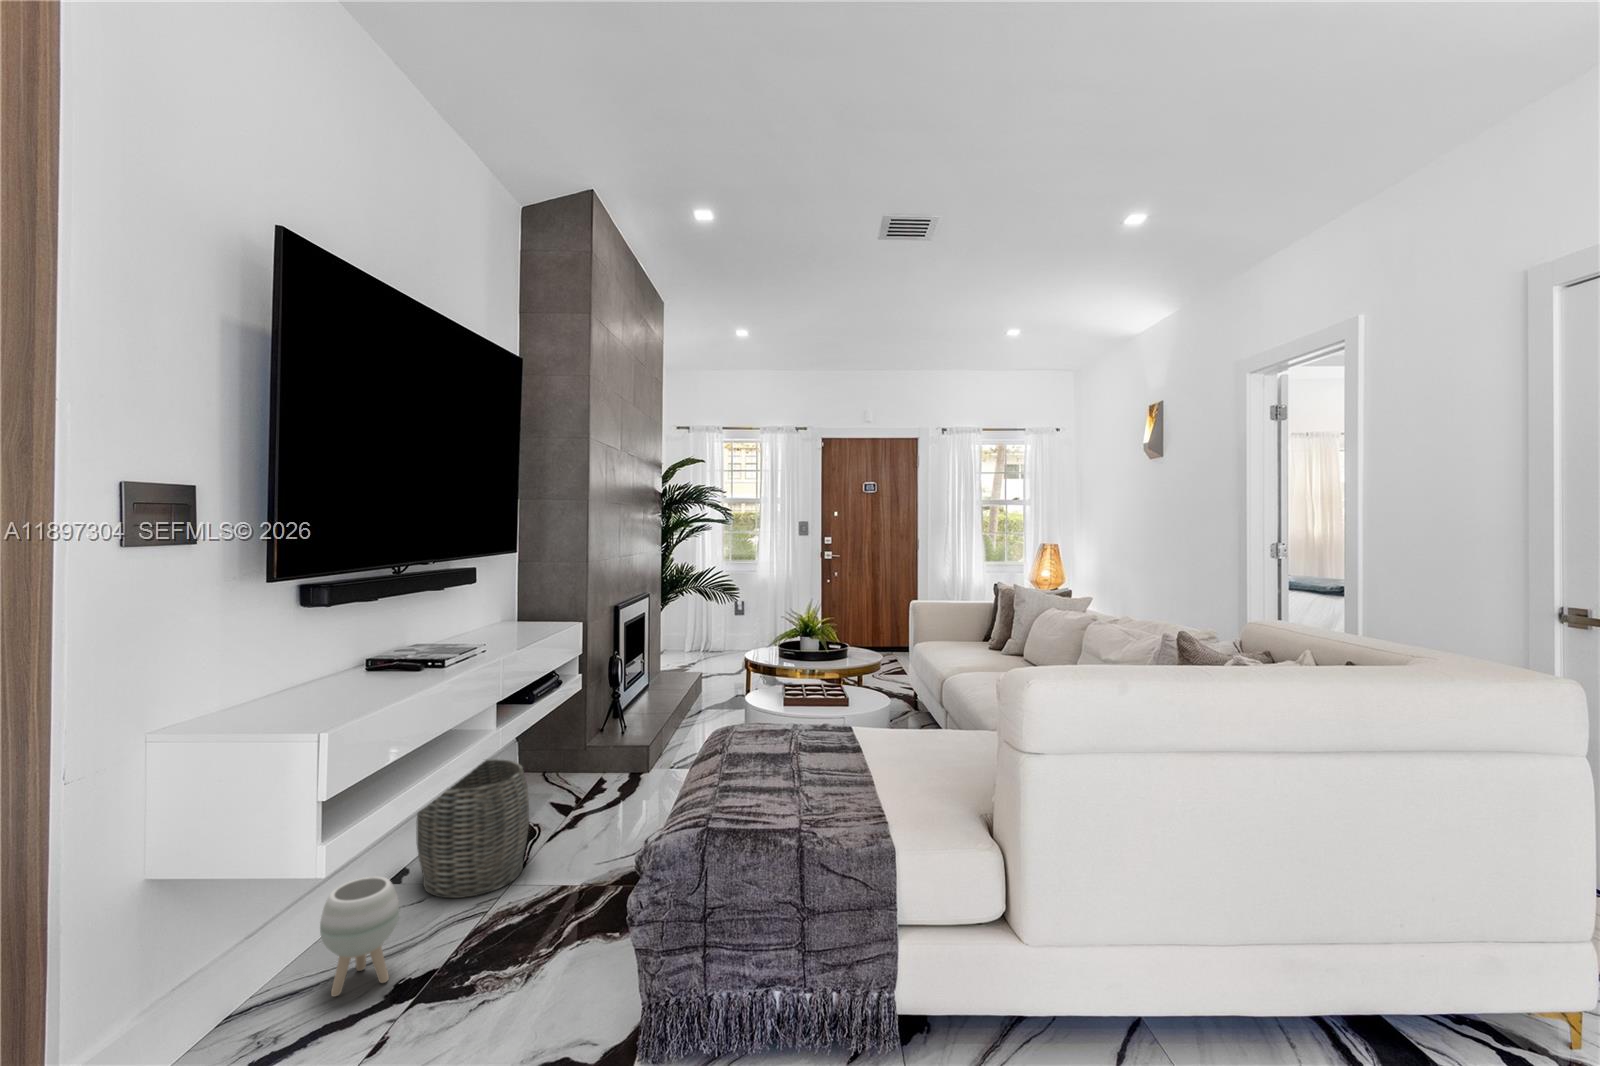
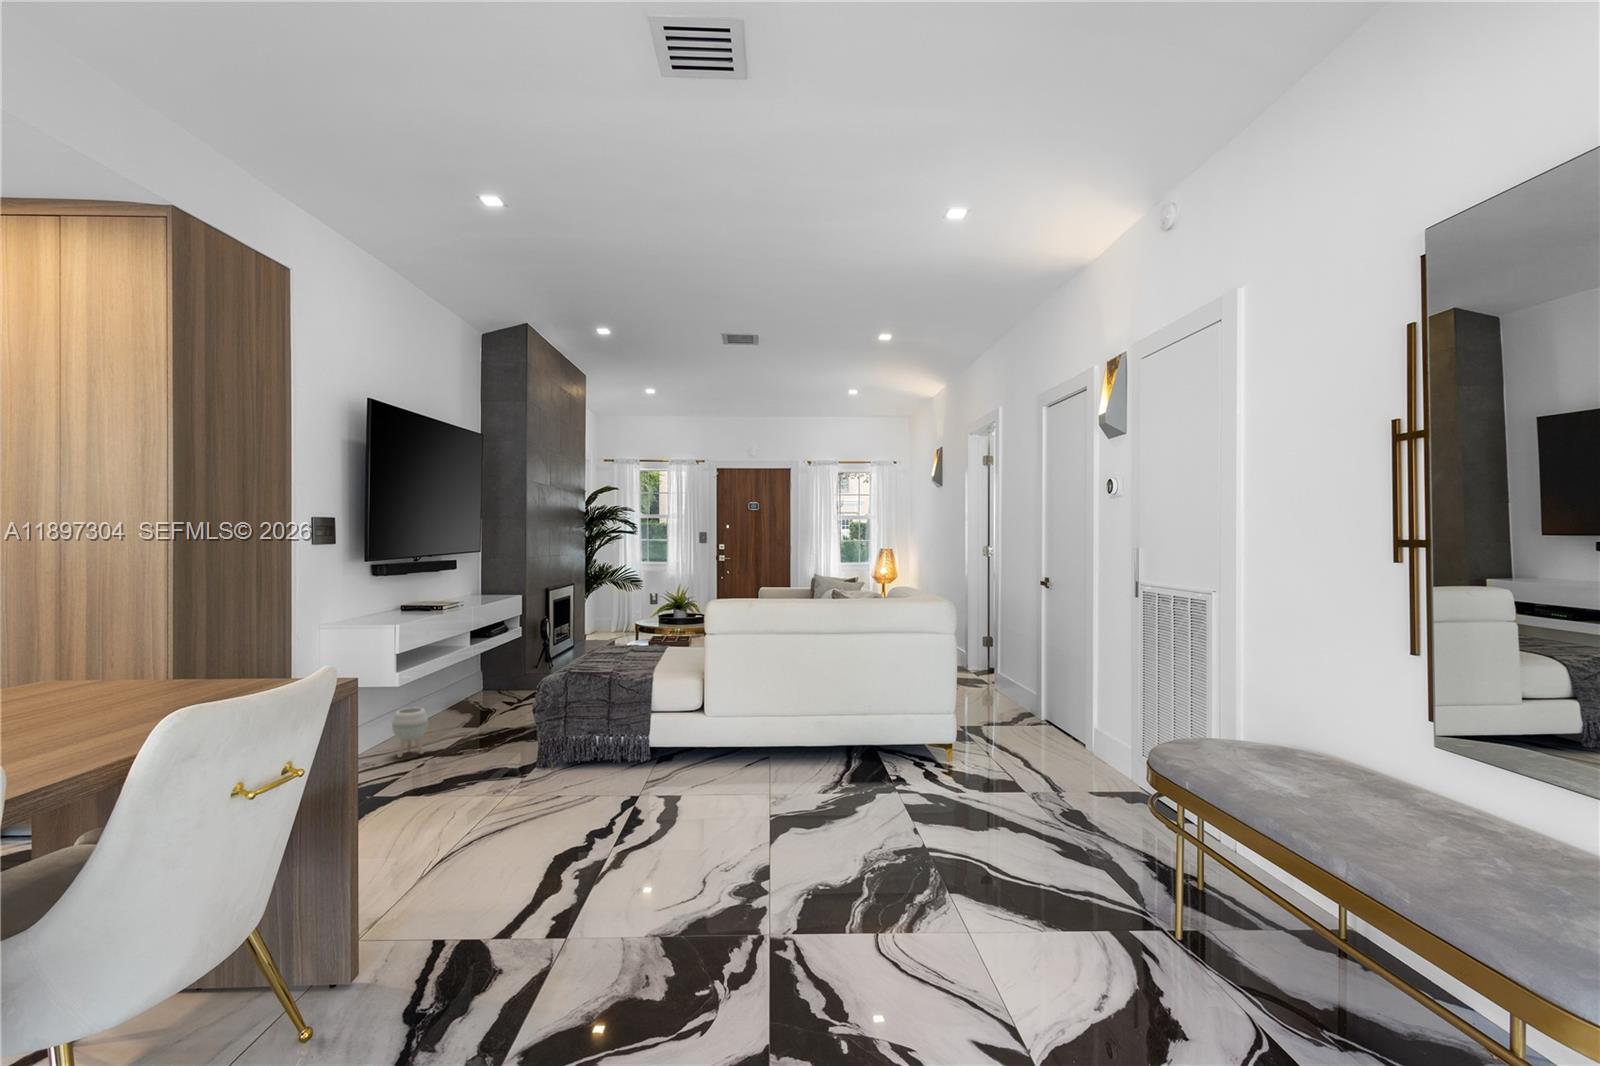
woven basket: present [416,759,529,898] -> none [430,668,490,733]

